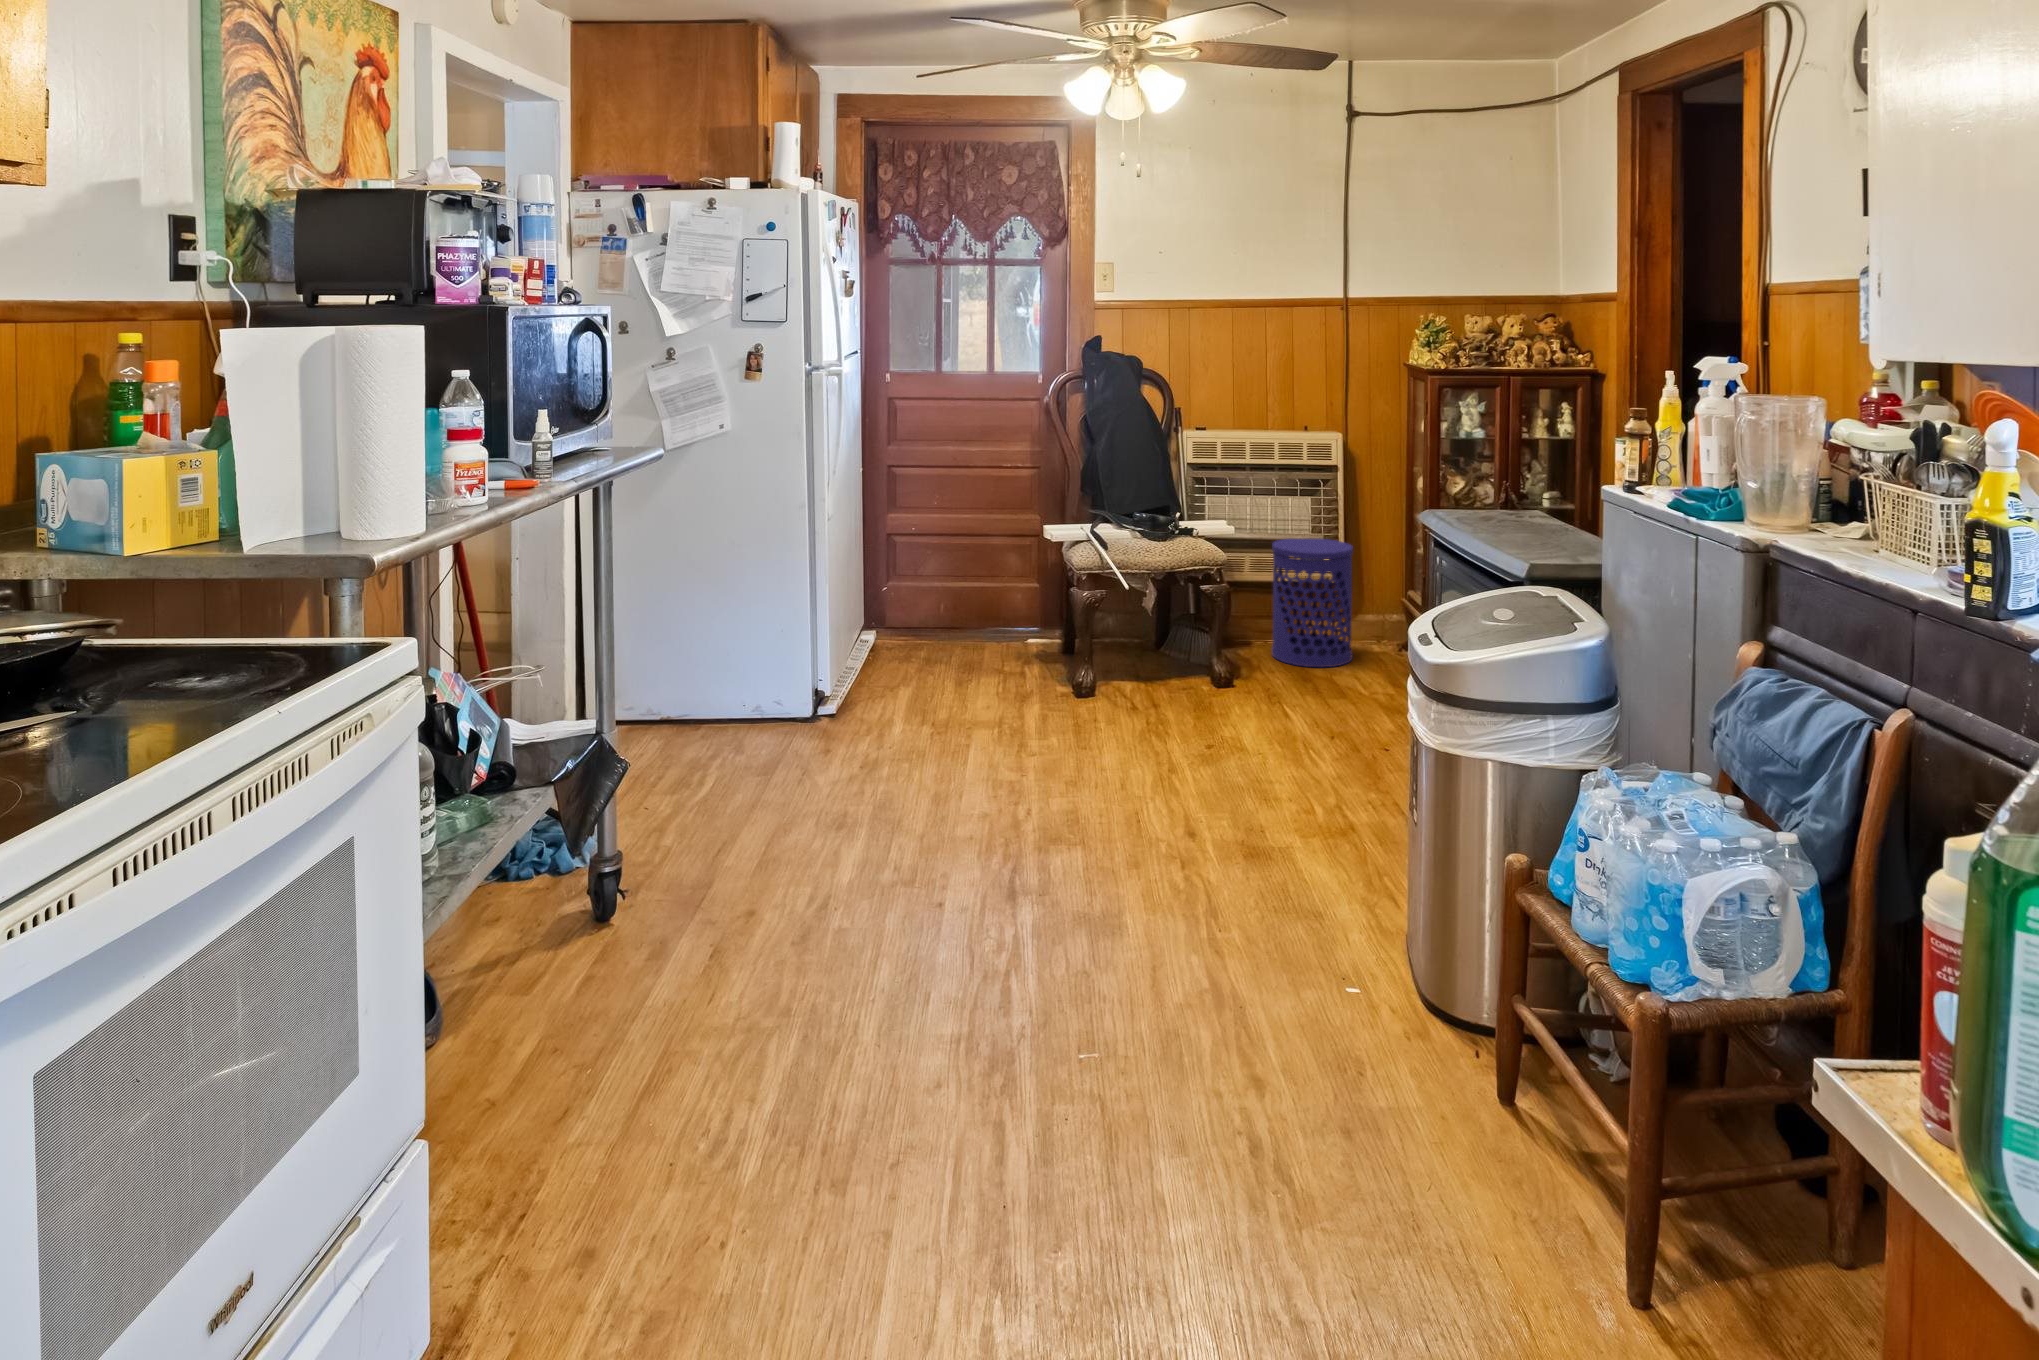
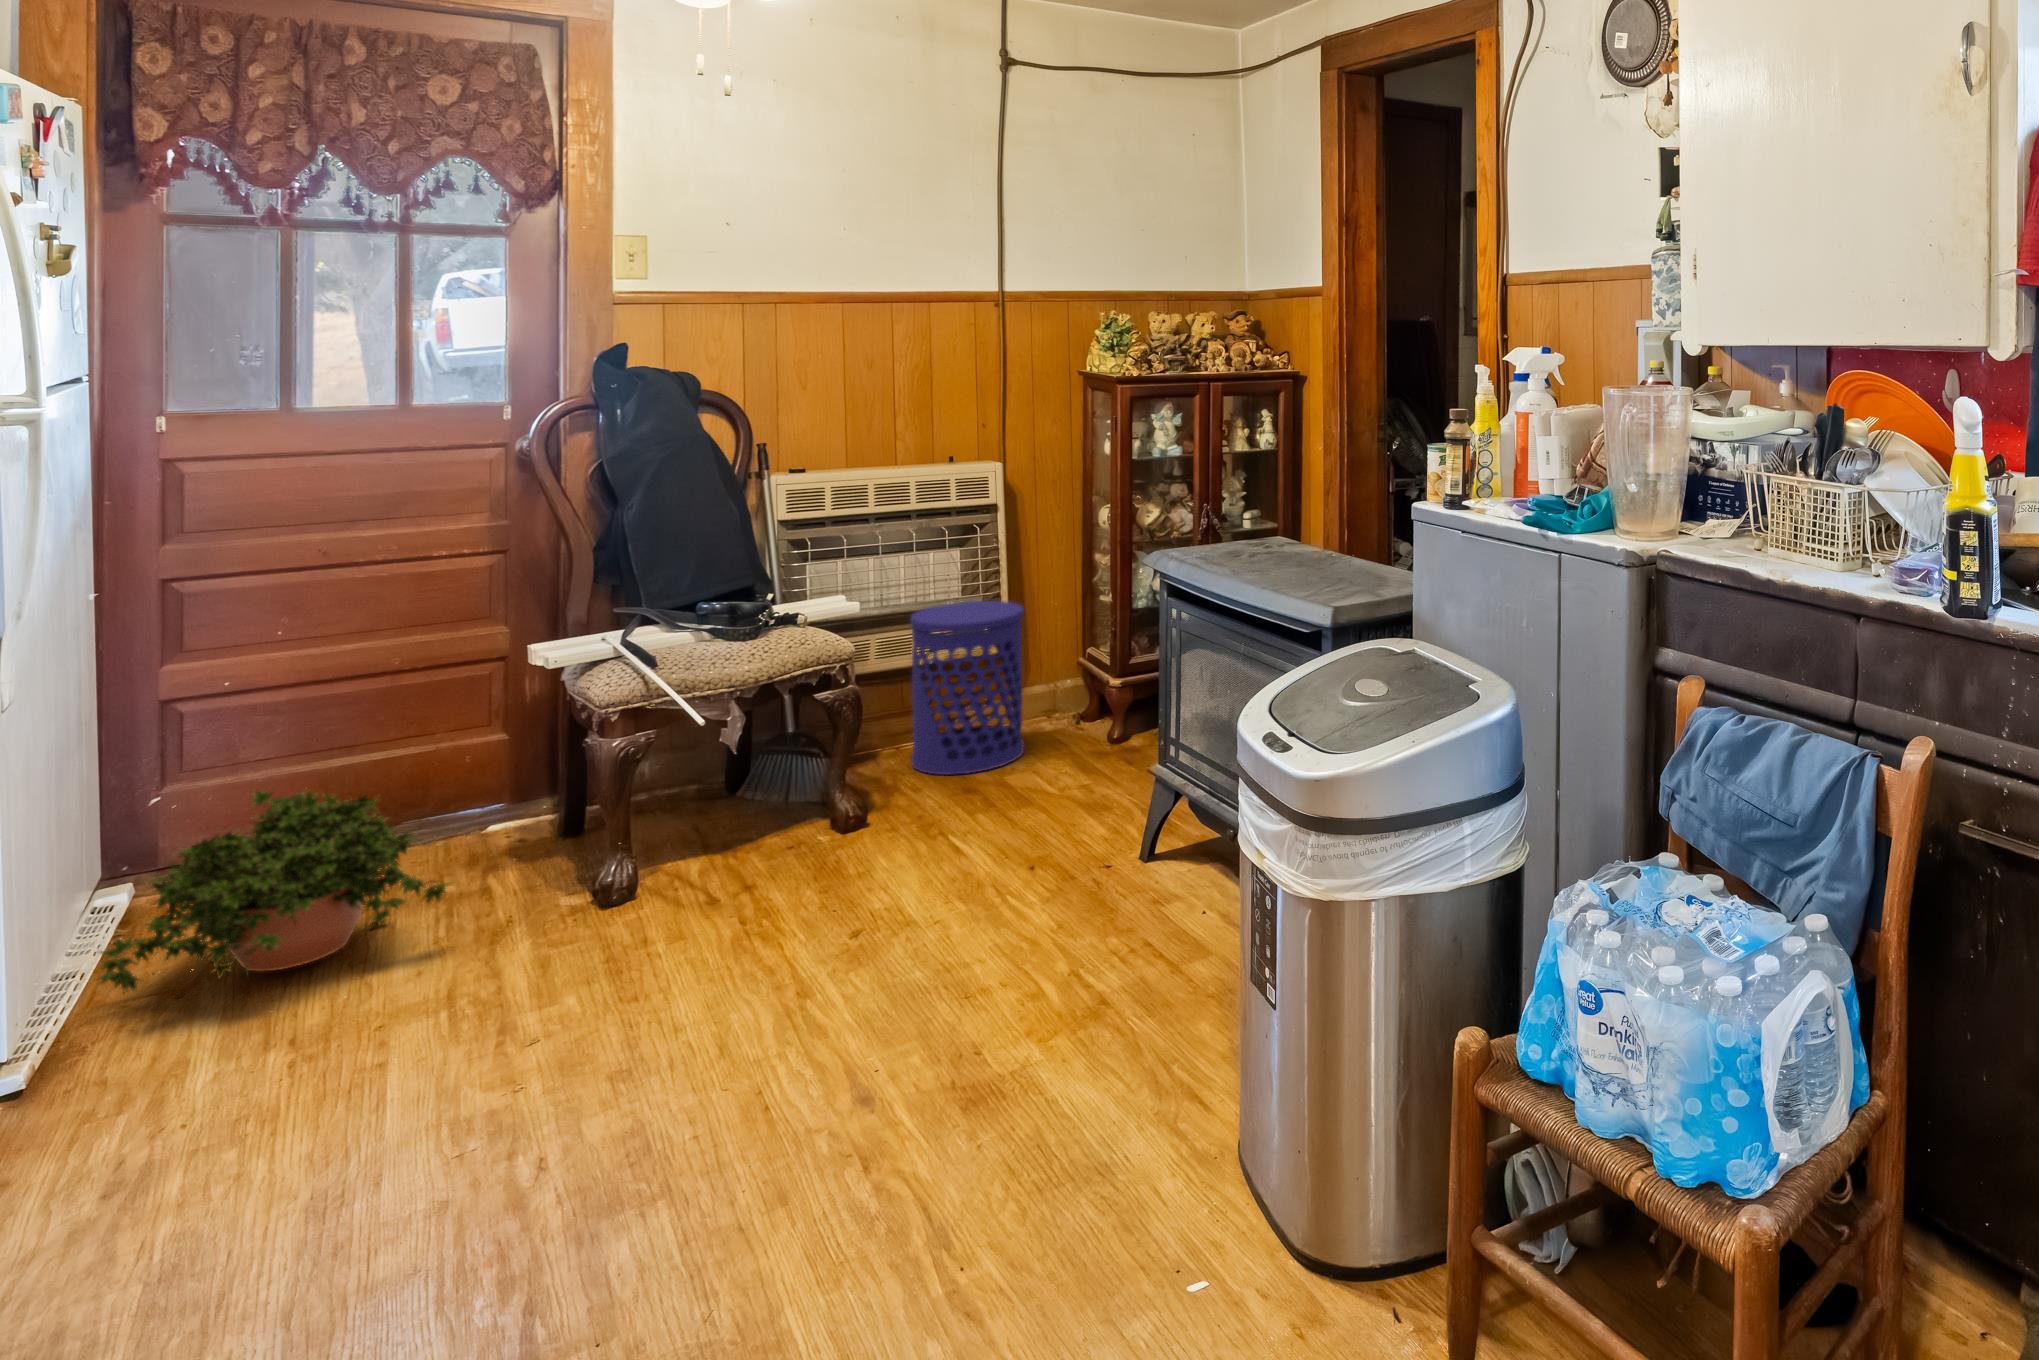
potted plant: none [856,586,1006,691] -> present [94,789,449,991]

